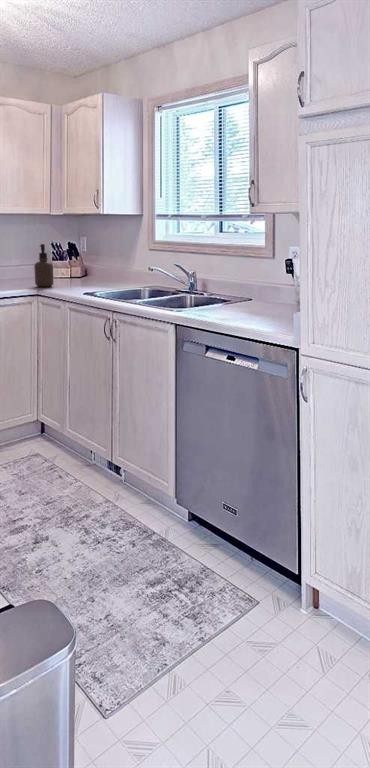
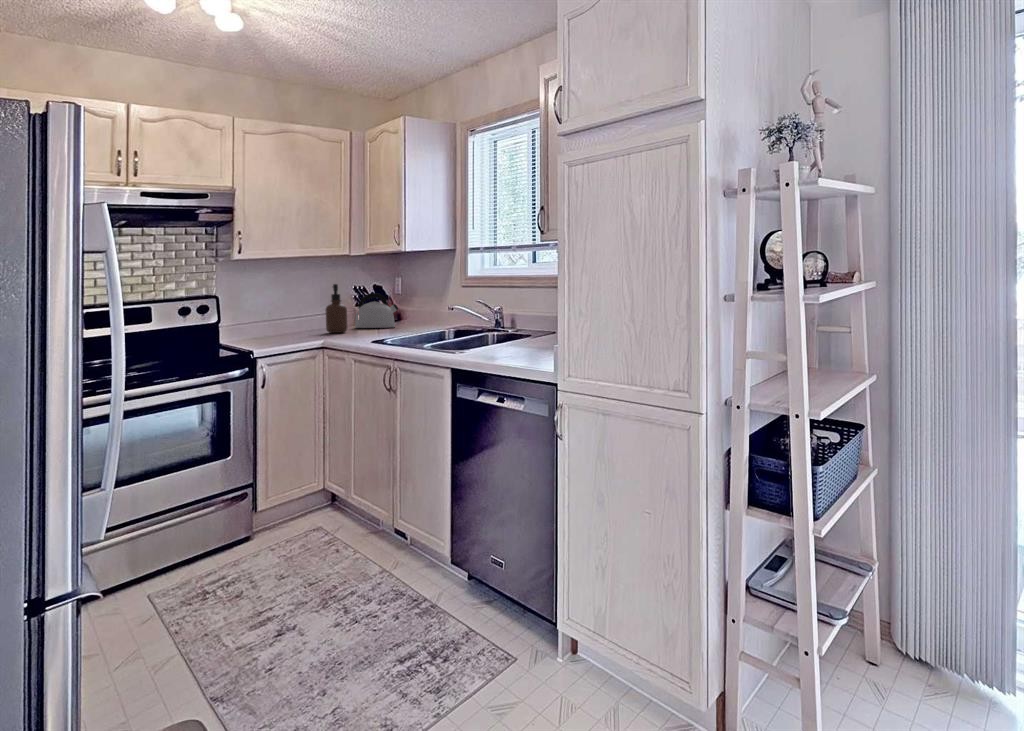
kettle: none [54,251,91,281] -> present [355,293,398,328]

